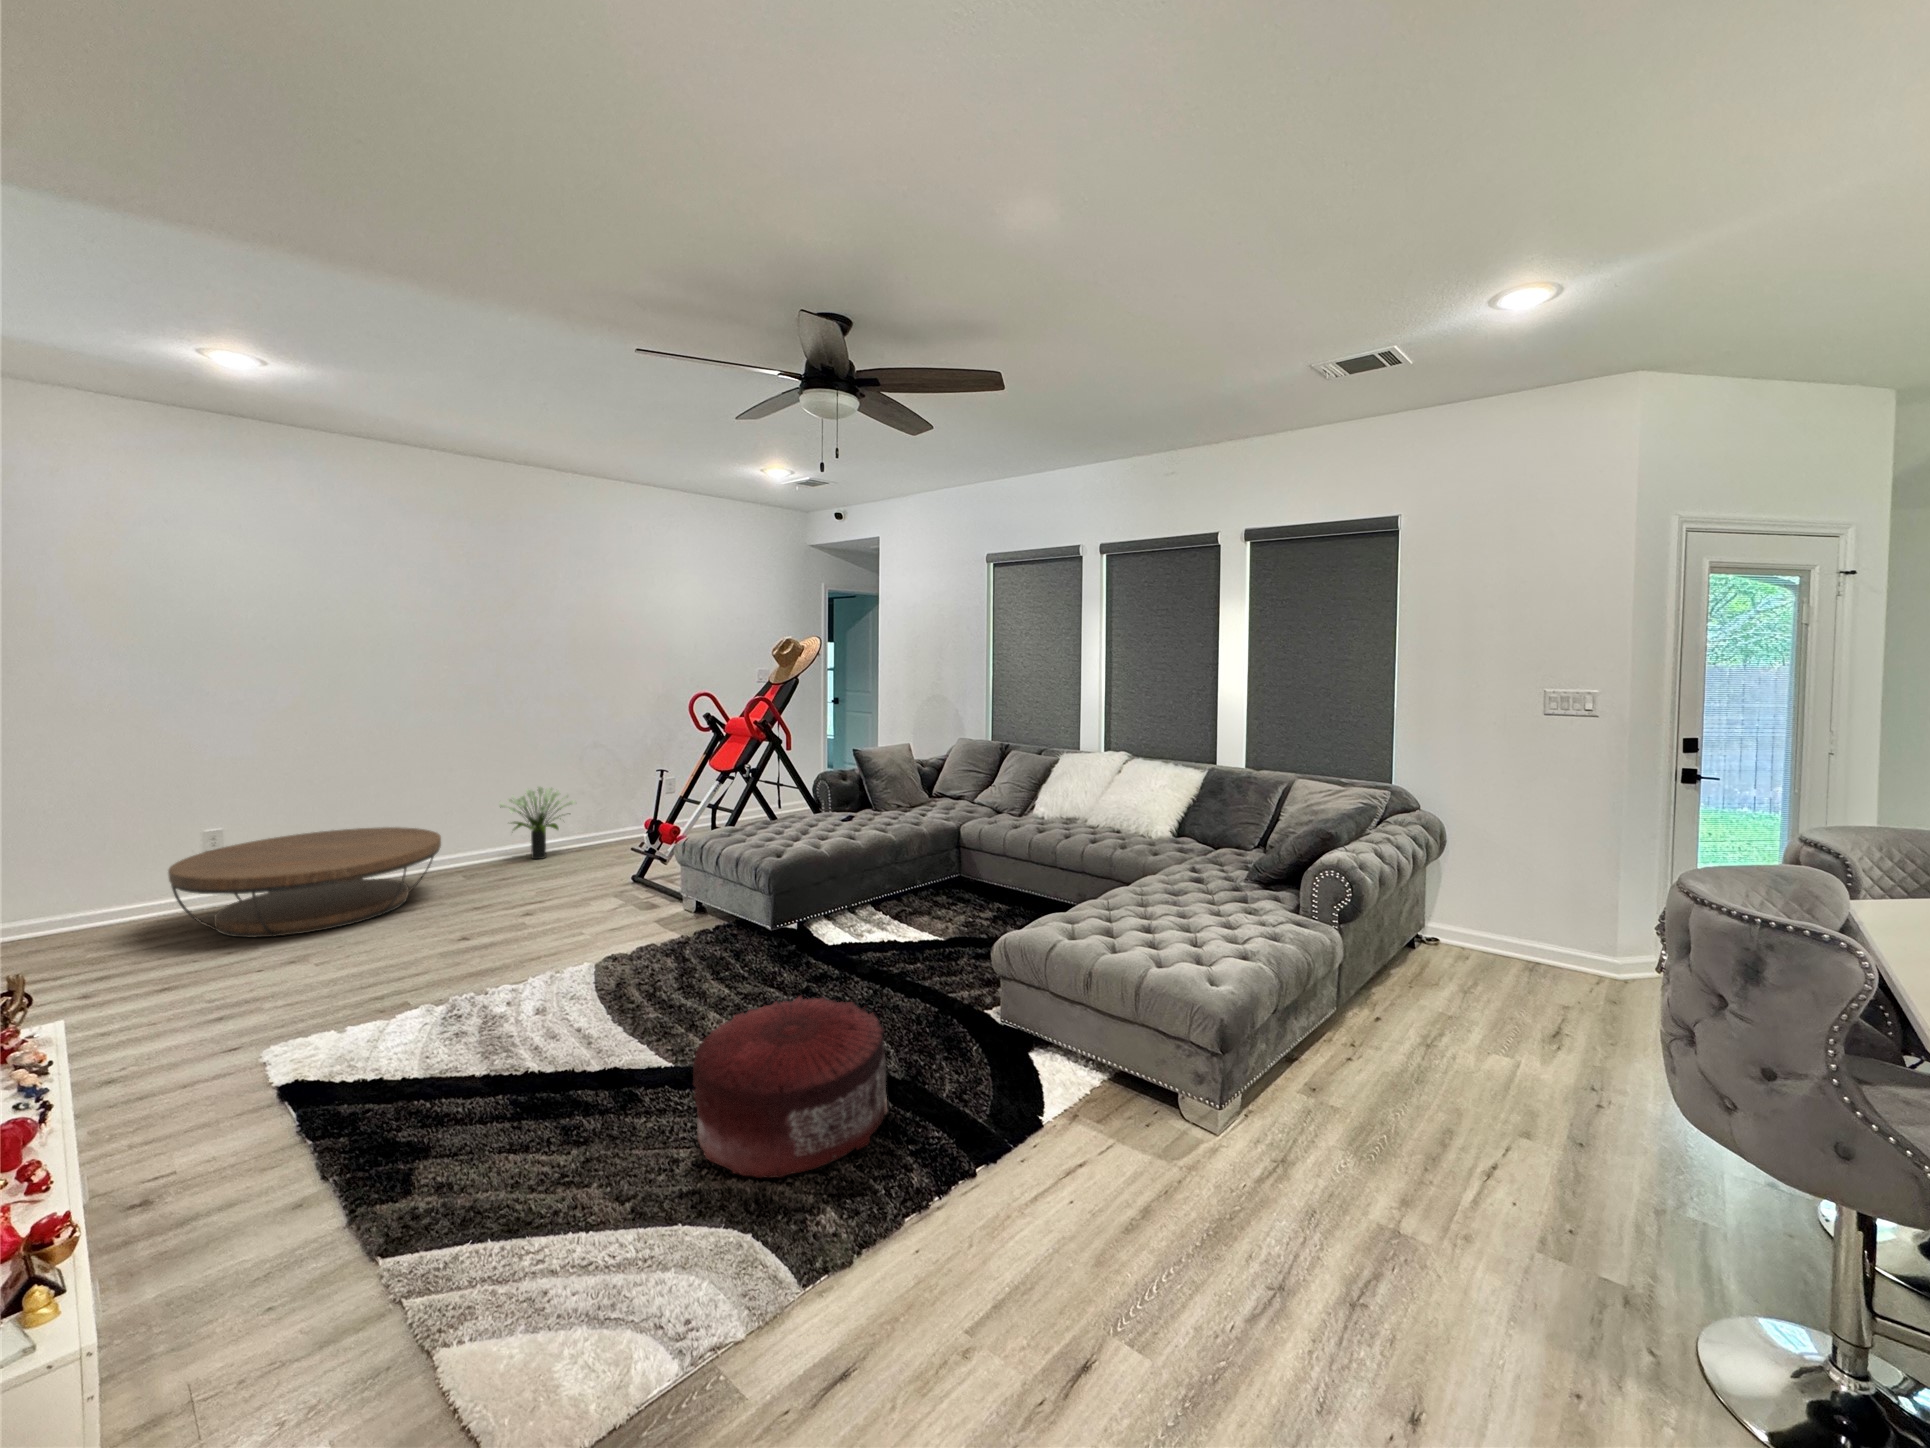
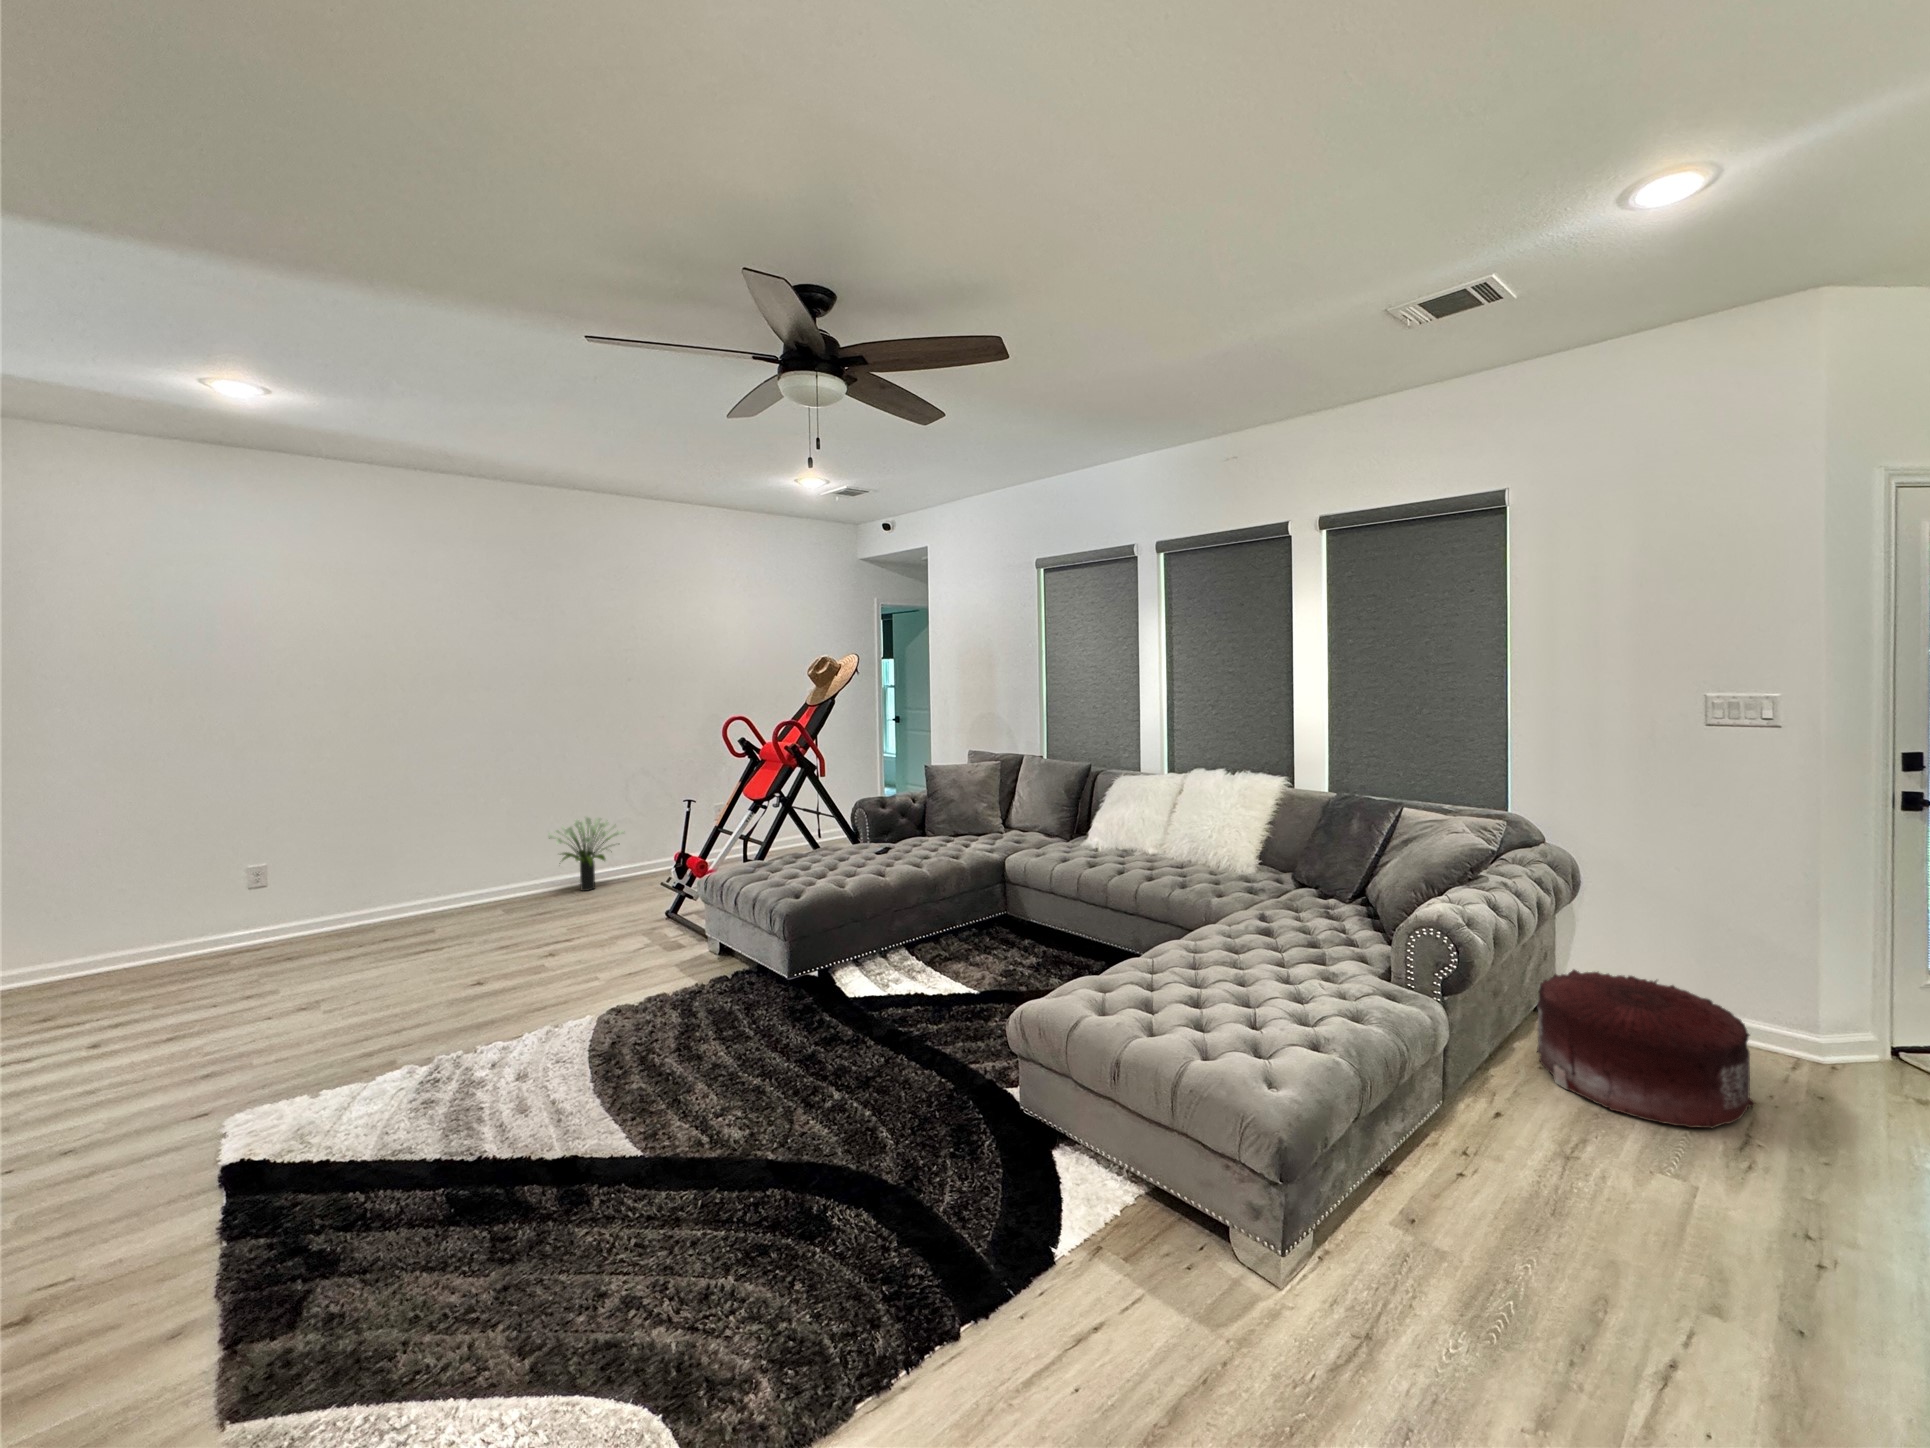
coffee table: present [168,827,441,937] -> none [210,861,480,977]
pouf: present [693,996,887,1178] -> present [1537,970,1755,1128]

